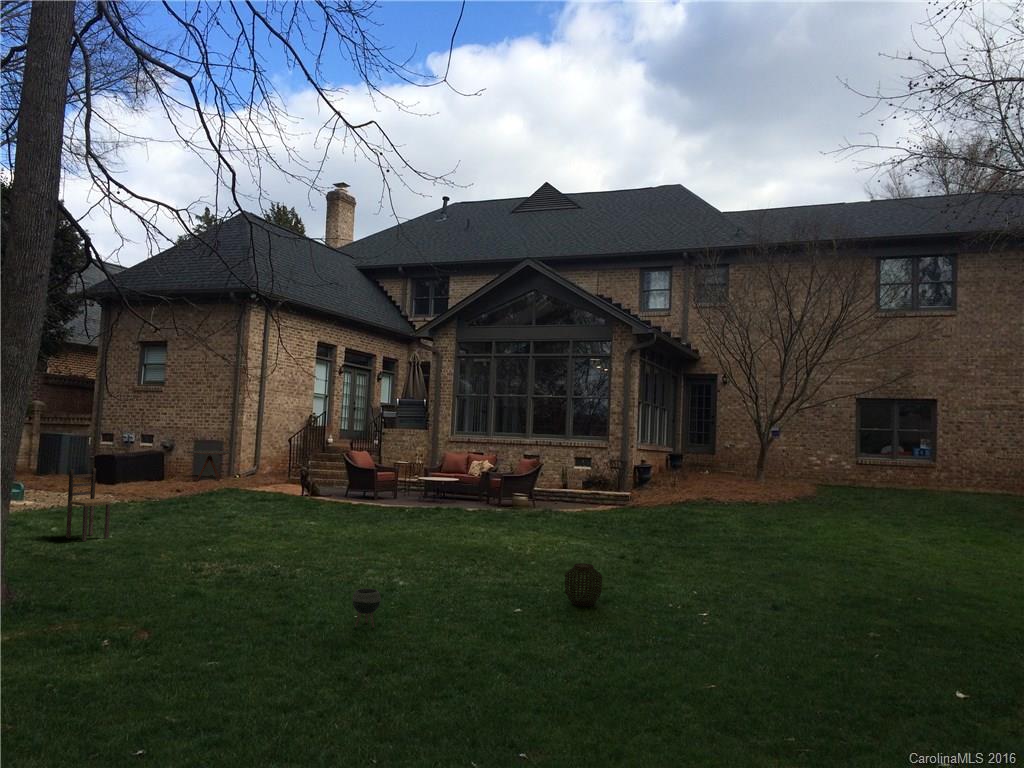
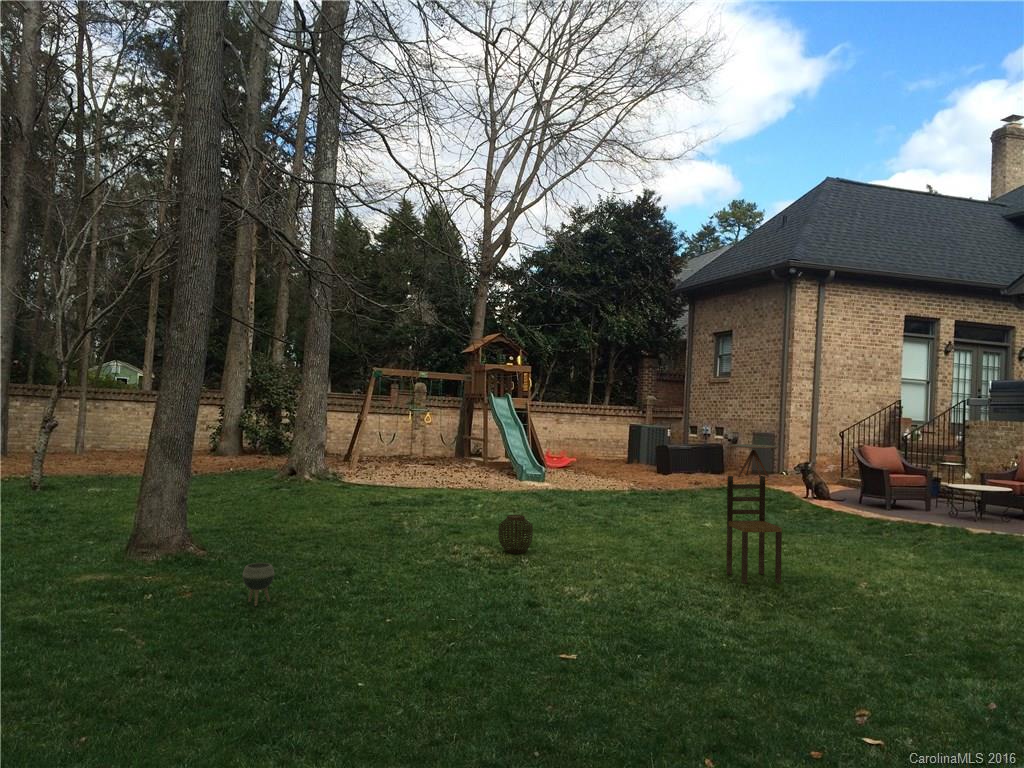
chair: present [66,468,110,541] -> present [726,476,782,584]
woven basket: present [565,563,602,606] -> present [499,515,533,554]
planter: present [352,588,381,628] -> present [243,563,274,606]

